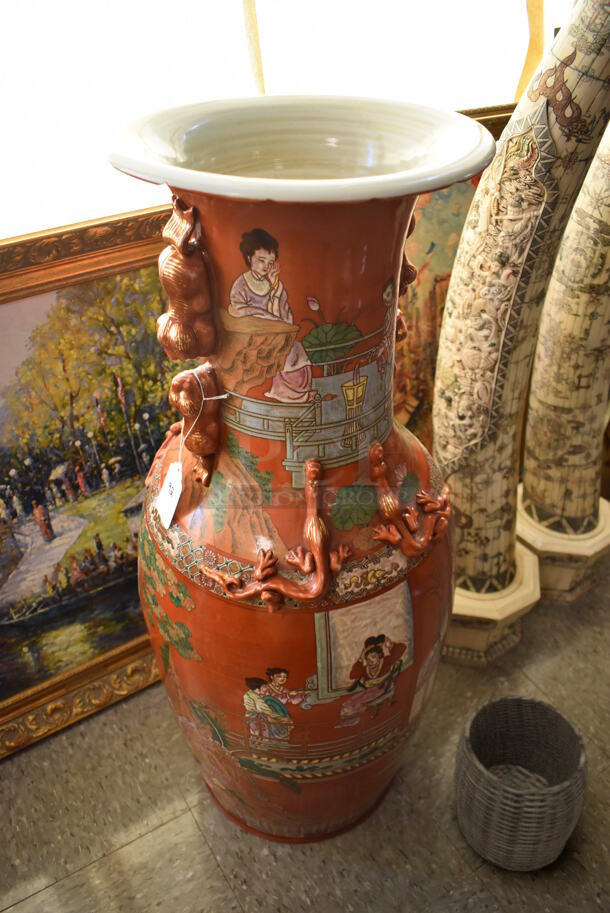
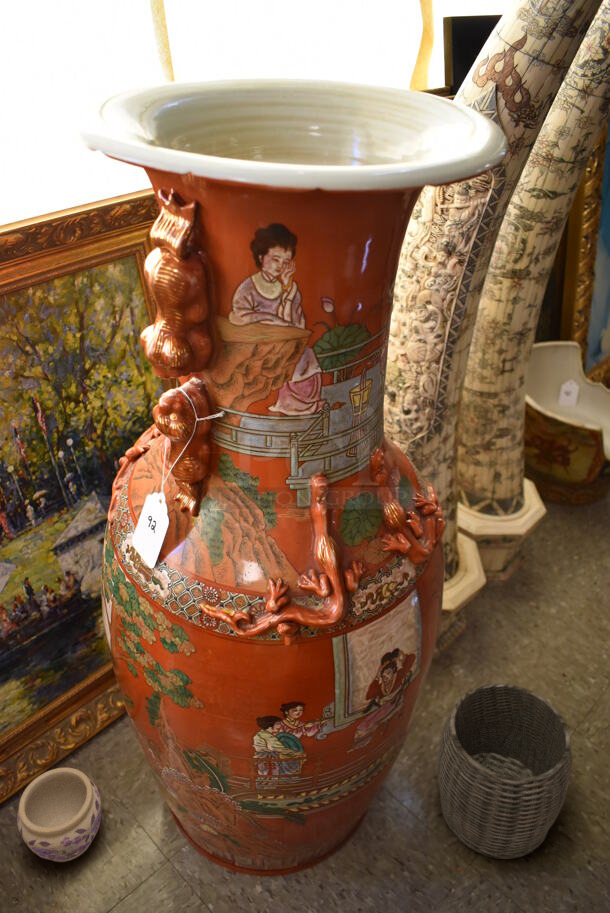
planter: none [66,708,140,792] -> present [17,767,101,863]

